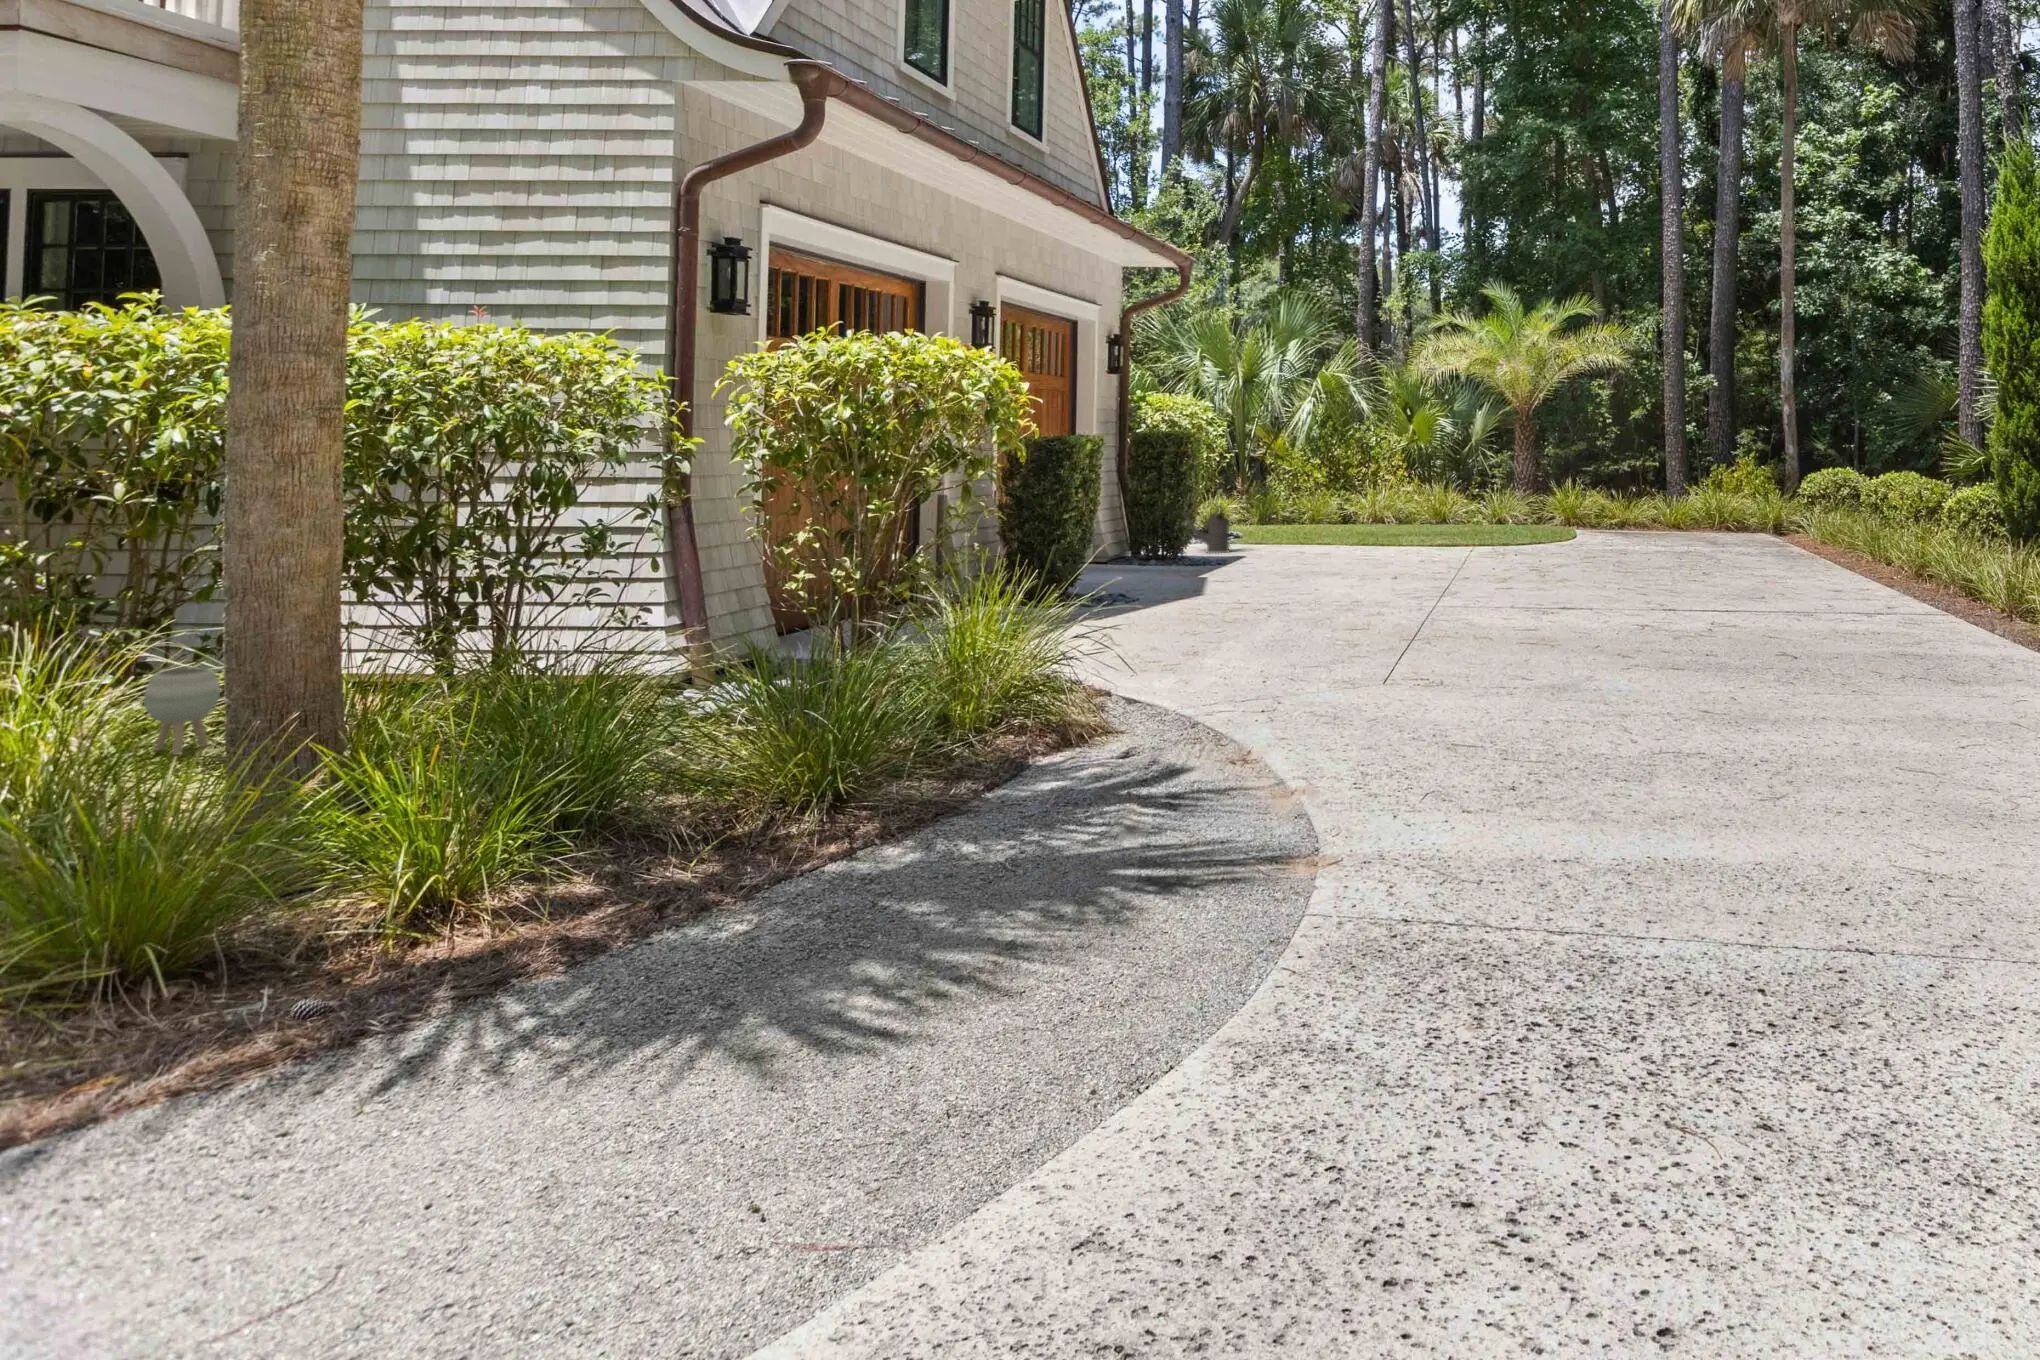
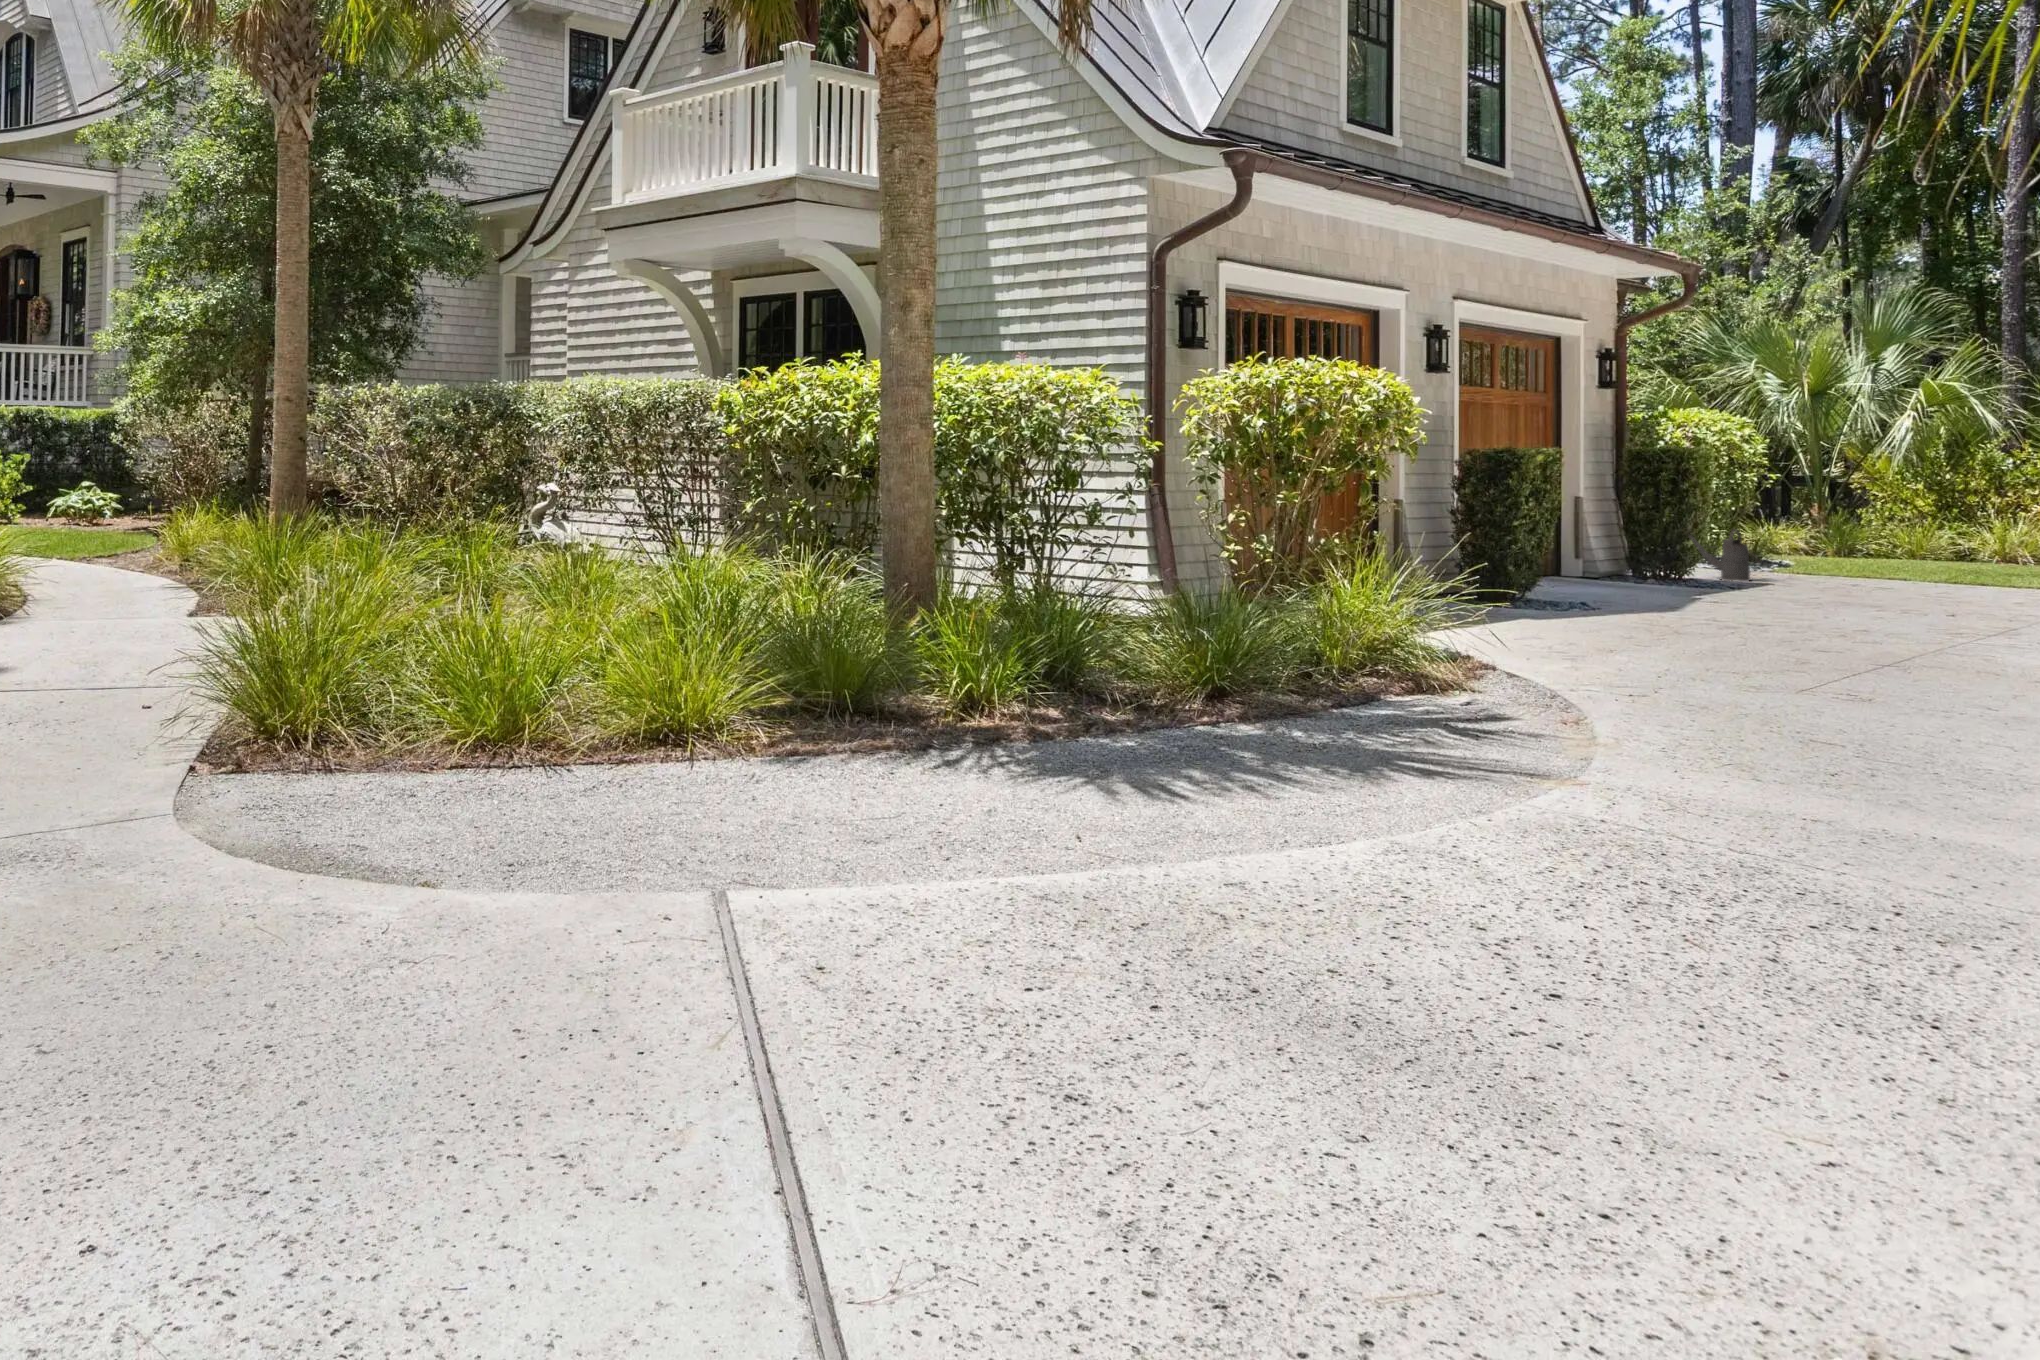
planter: present [144,667,220,755] -> none [849,560,880,606]

